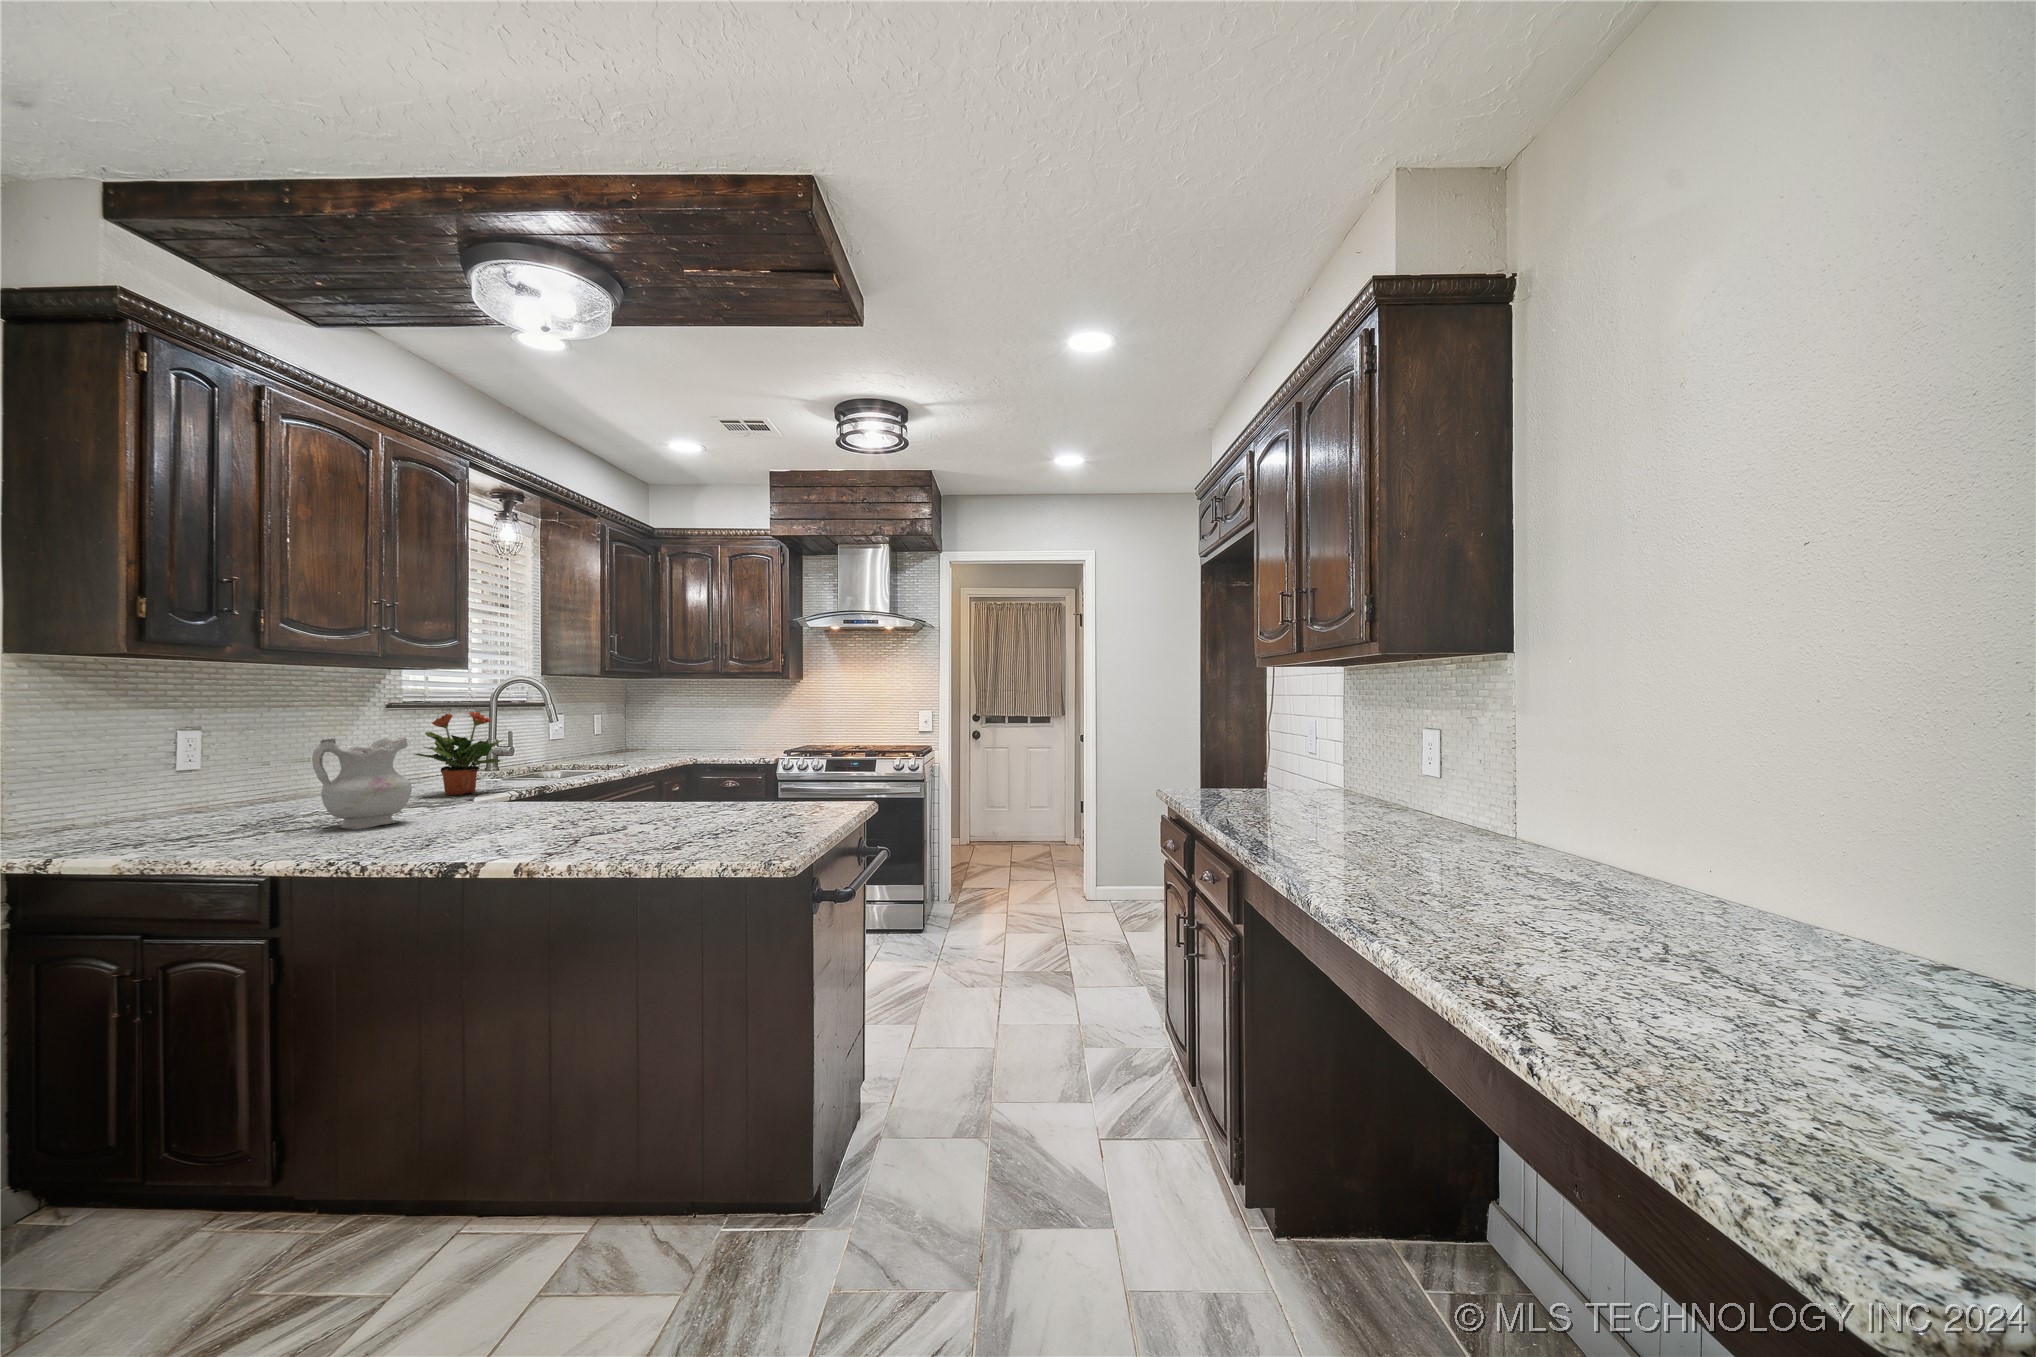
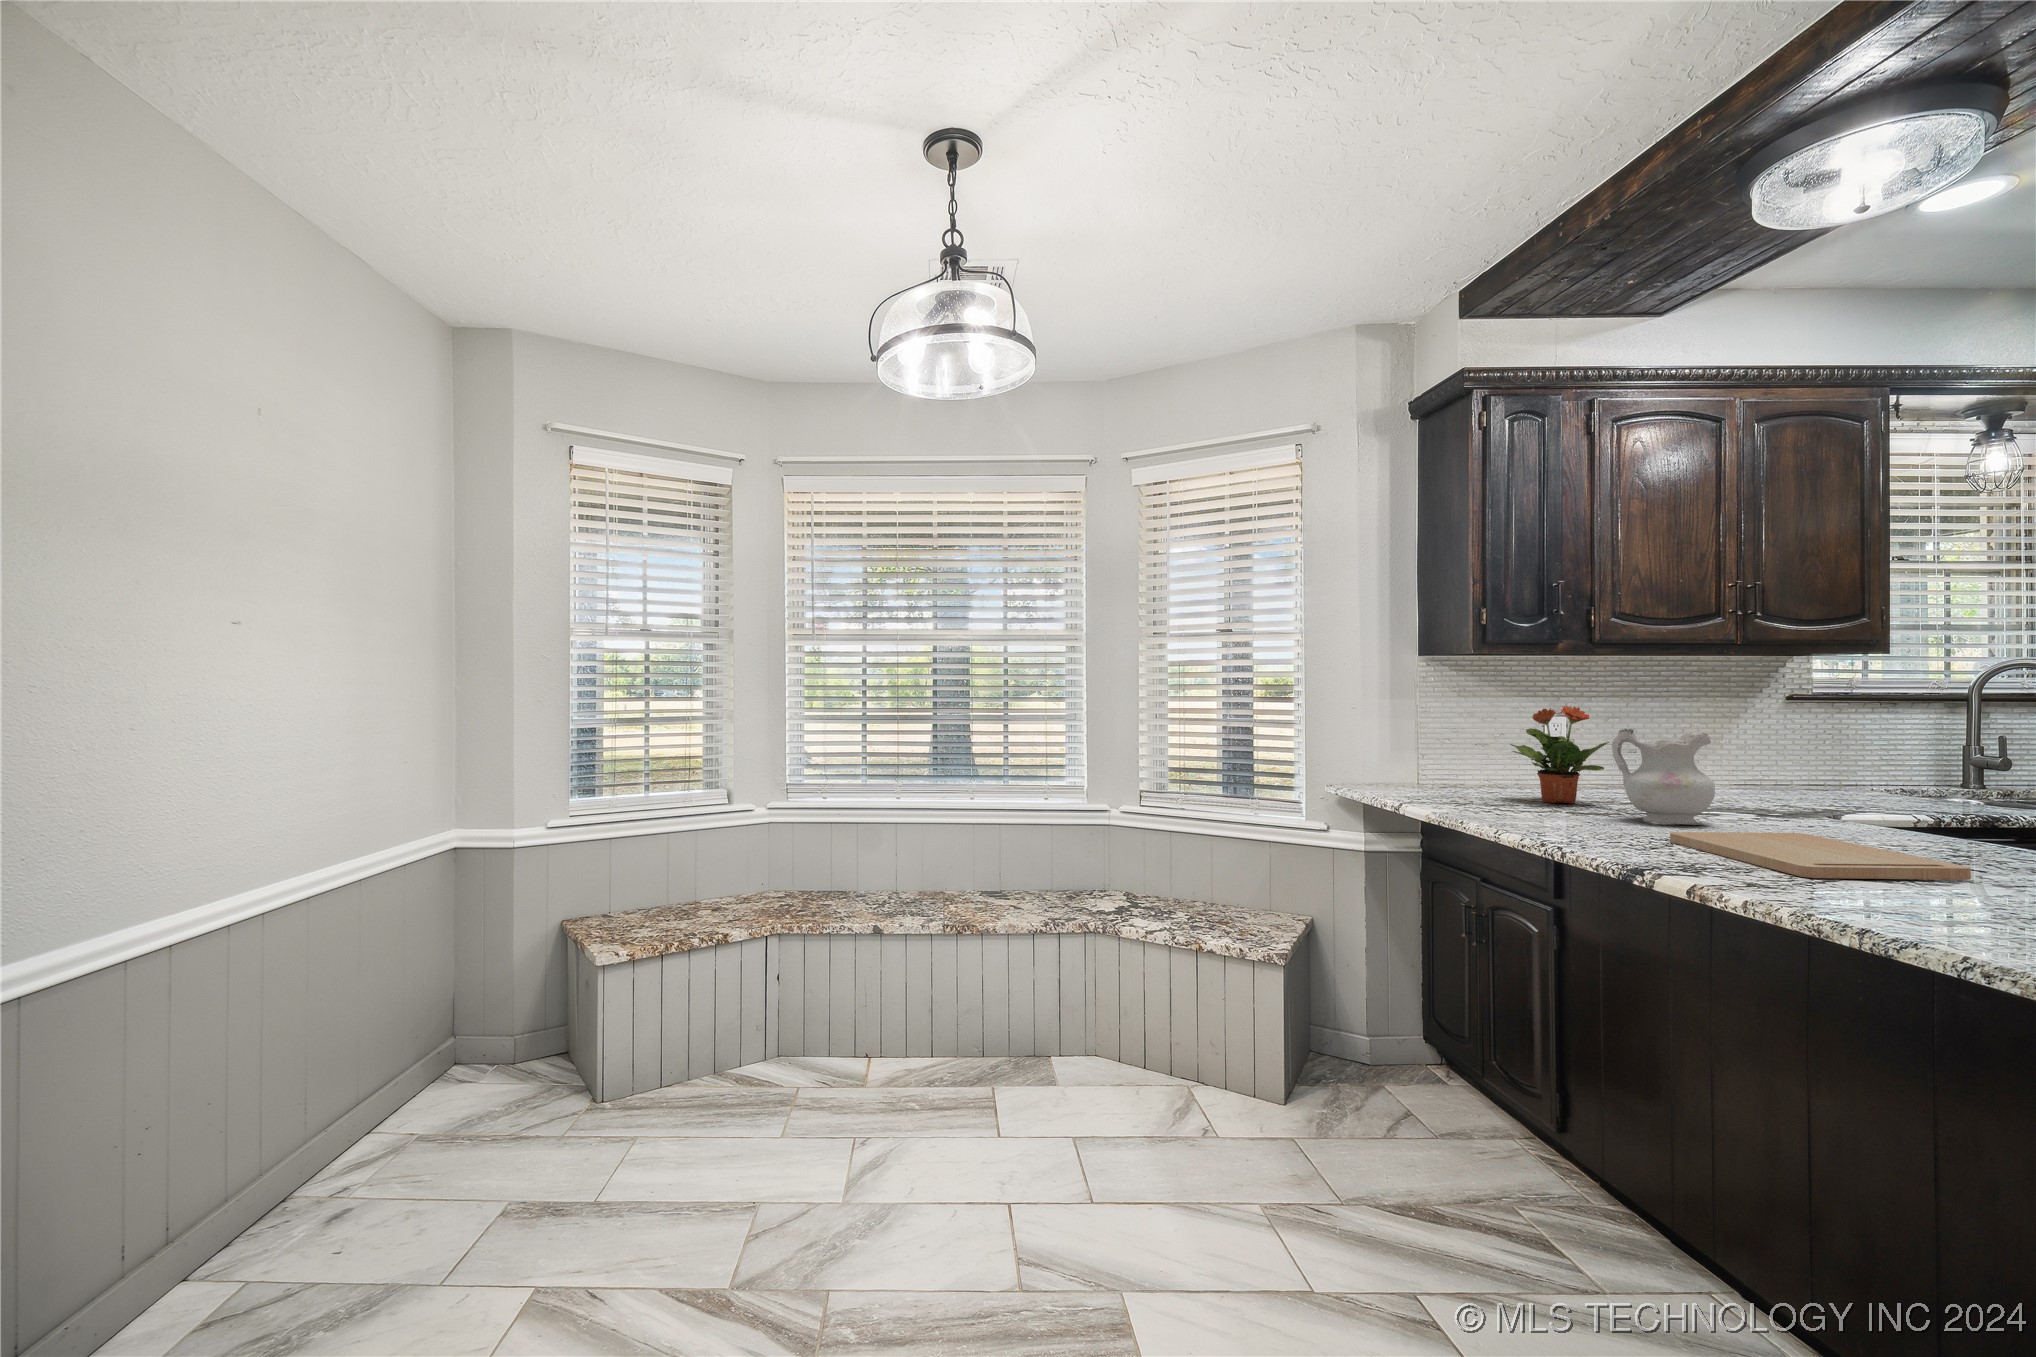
potted plant: present [415,711,502,795] -> present [1510,706,1608,804]
cutting board: none [417,813,635,842] -> present [1670,832,1971,880]

